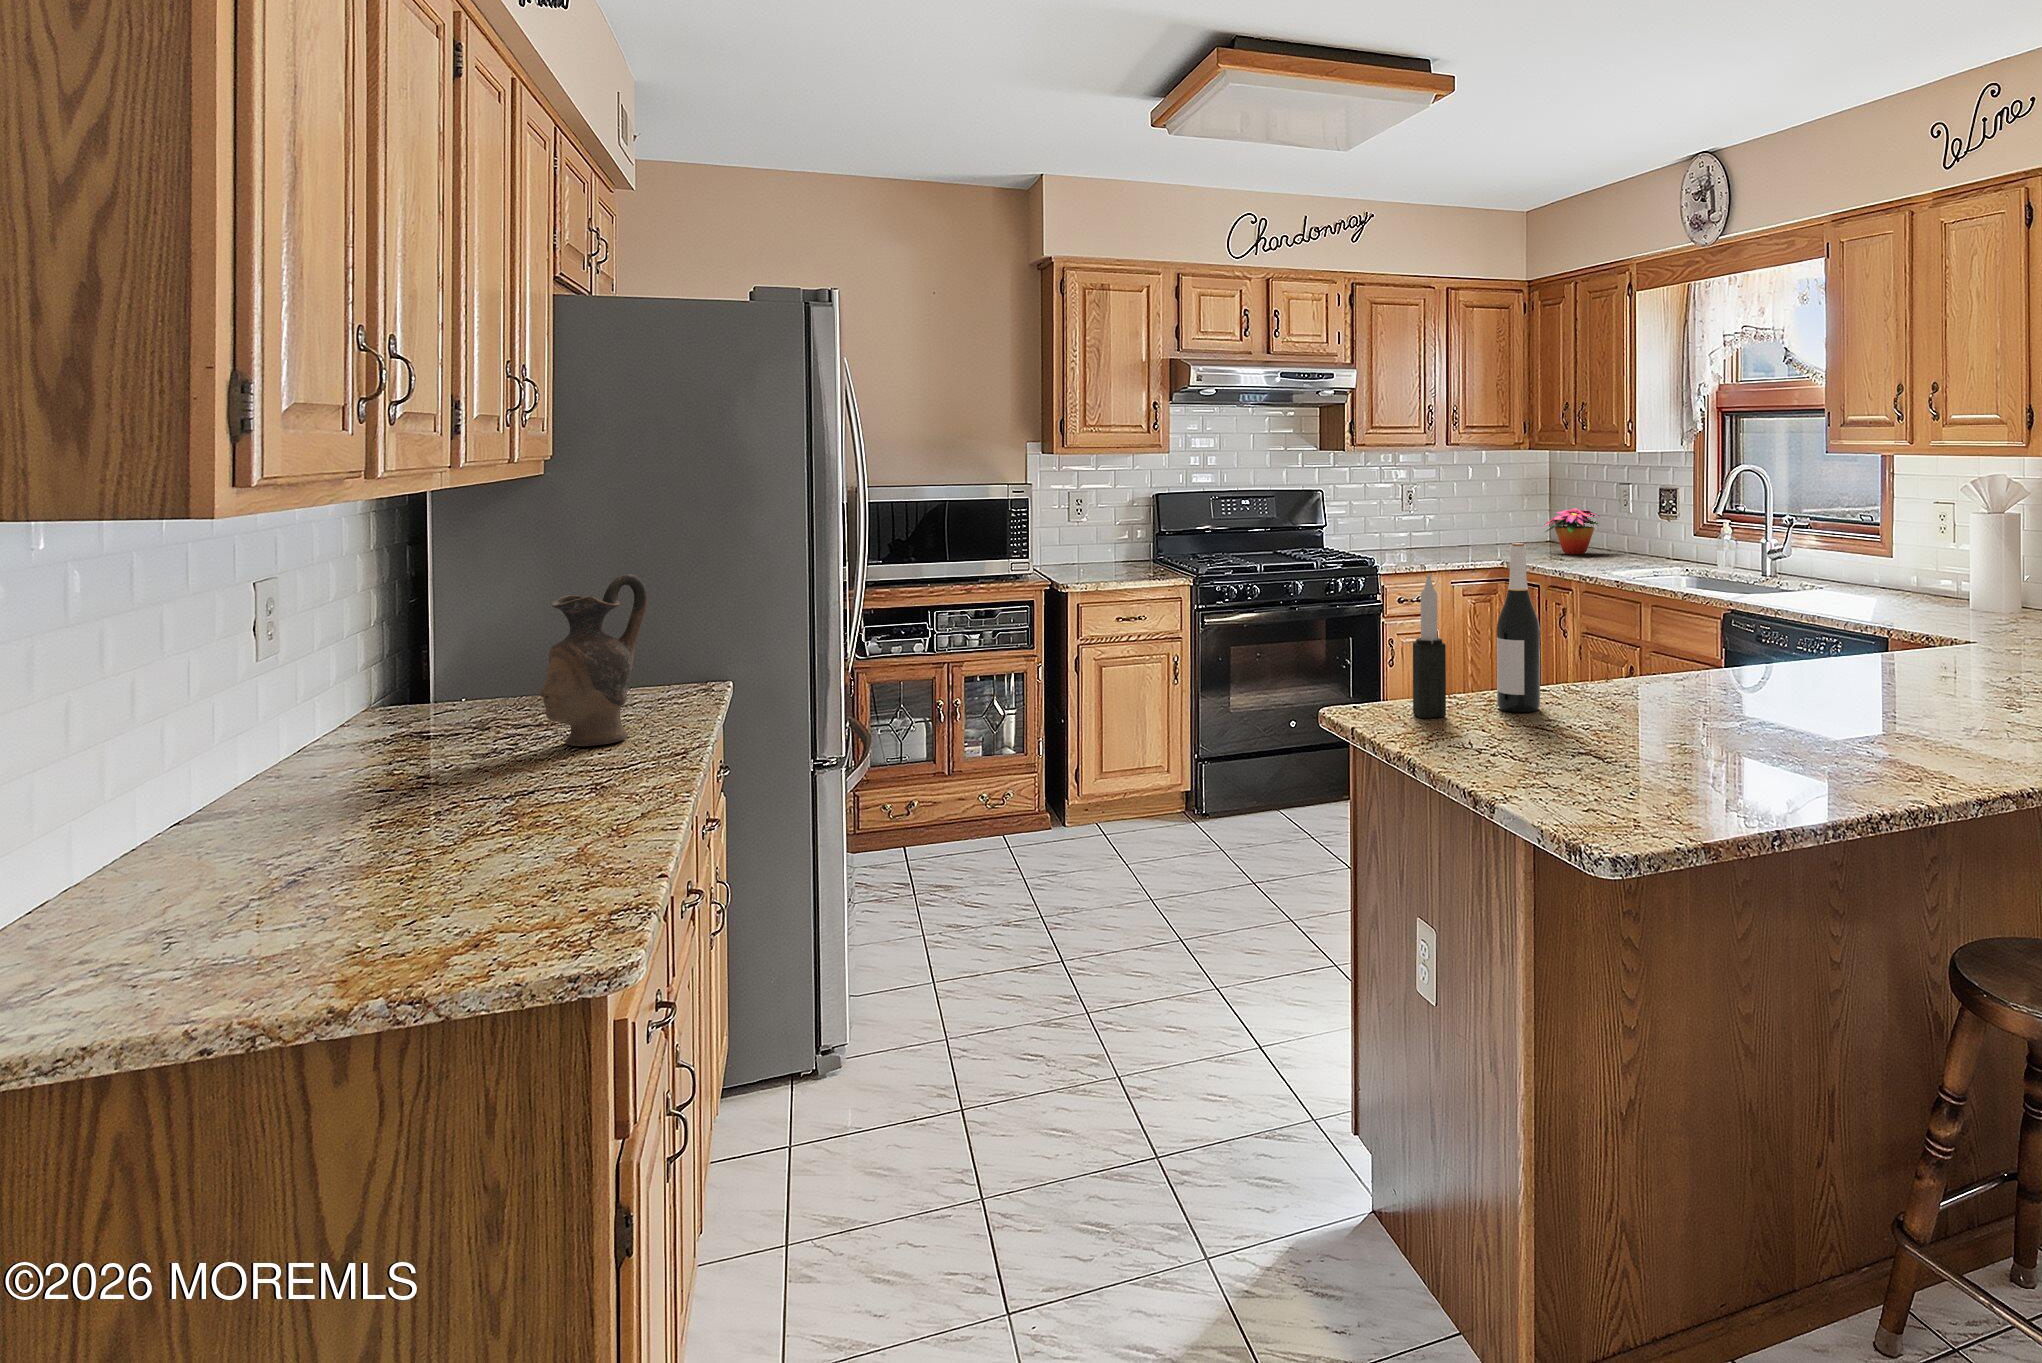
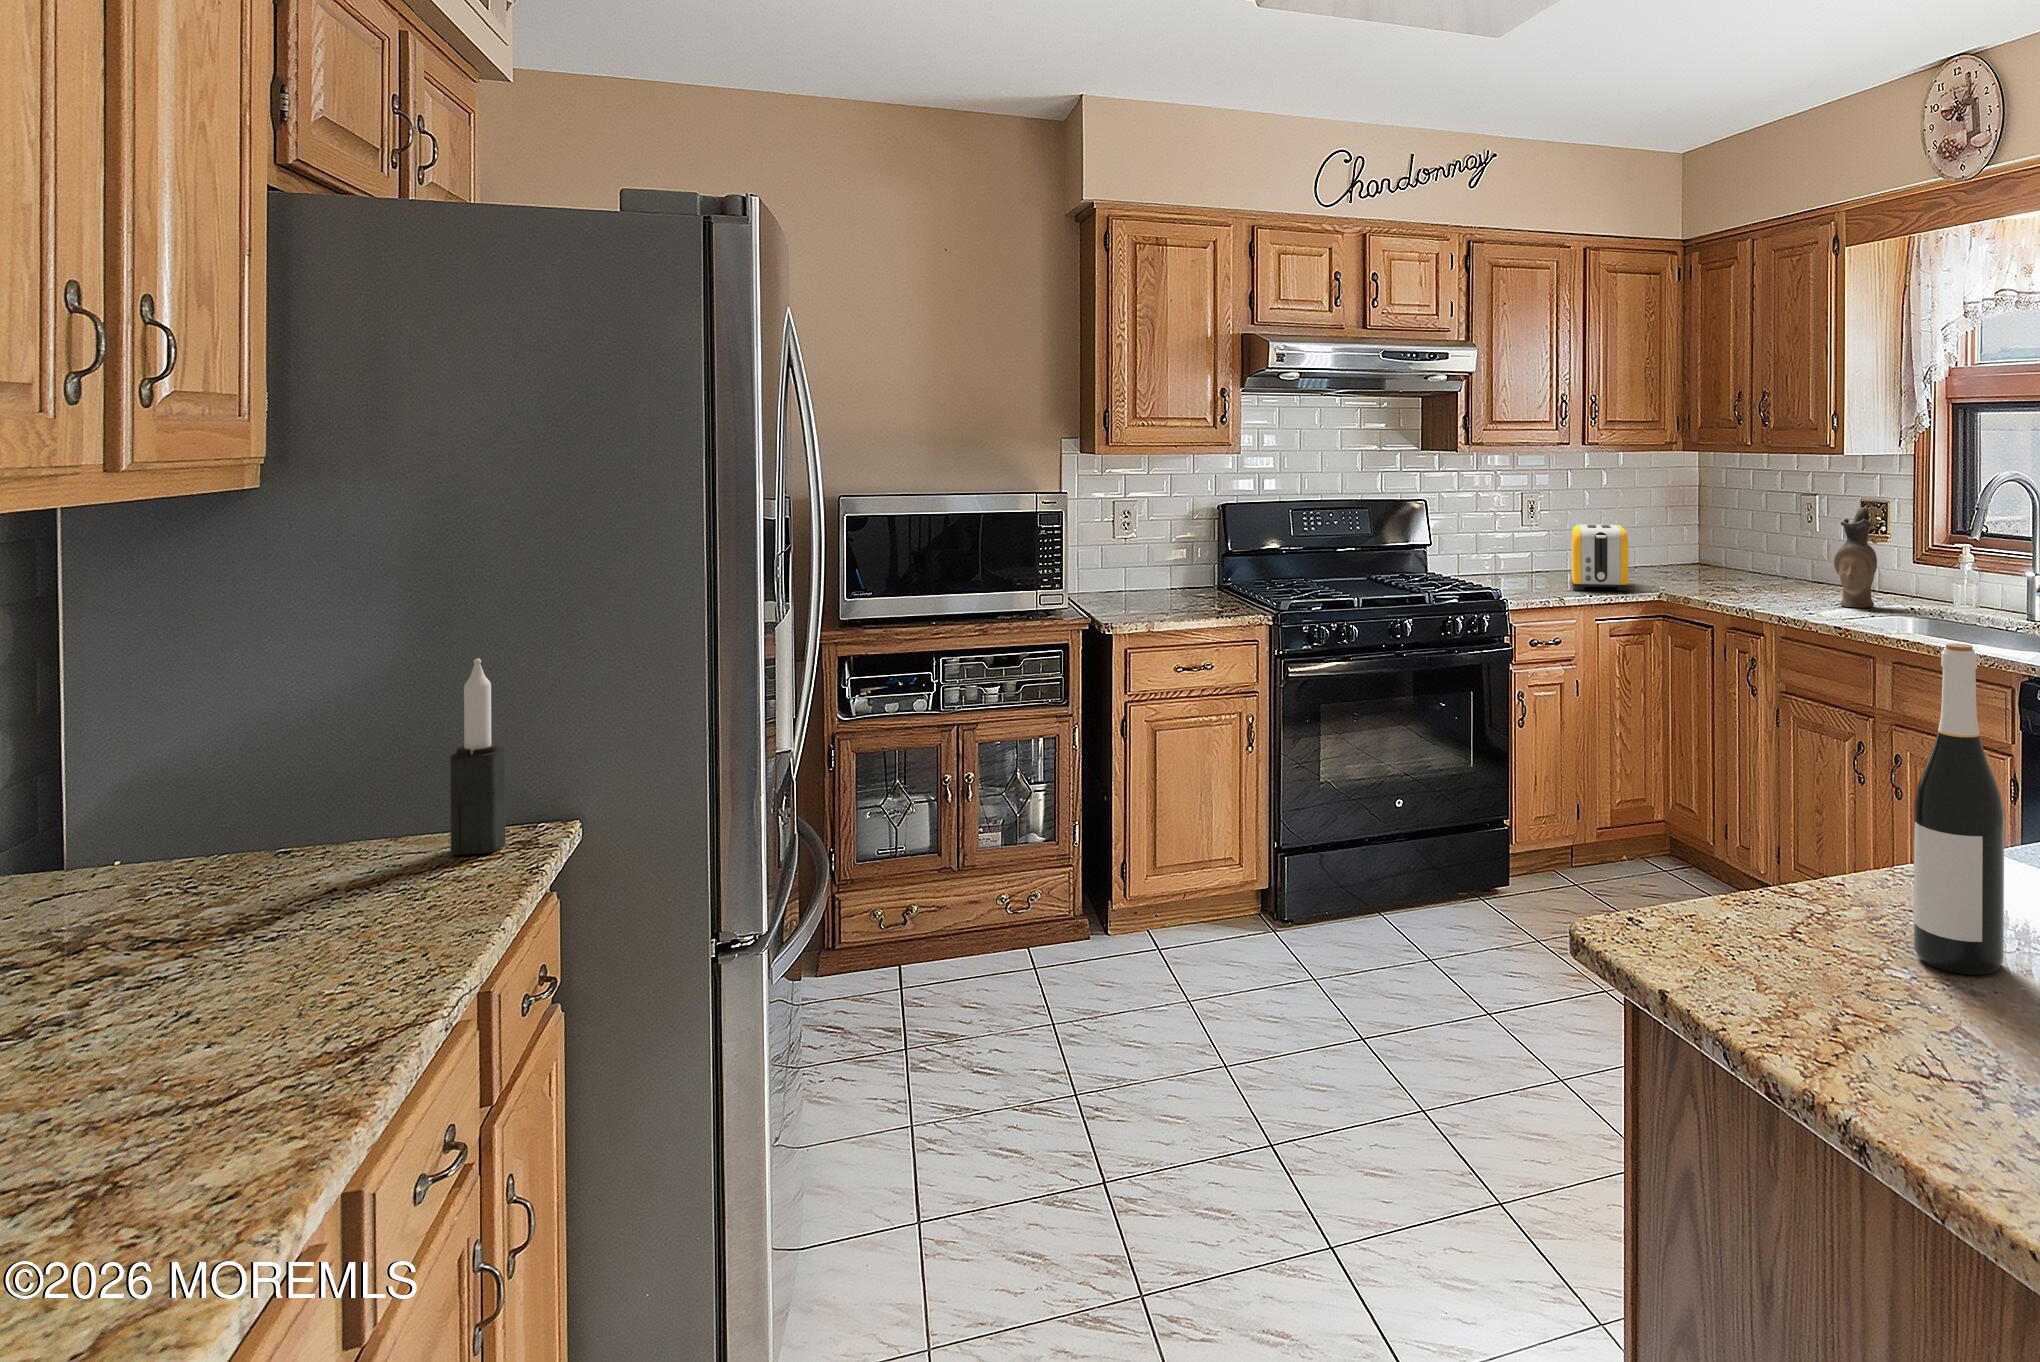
flower arrangement: present [1544,508,1600,555] -> none [1698,524,1788,584]
toaster: none [1435,509,1479,560] -> present [1572,525,1628,591]
ceramic pitcher: present [540,574,648,746] -> present [1834,507,1877,607]
candle: present [1413,574,1446,718] -> present [450,658,506,855]

